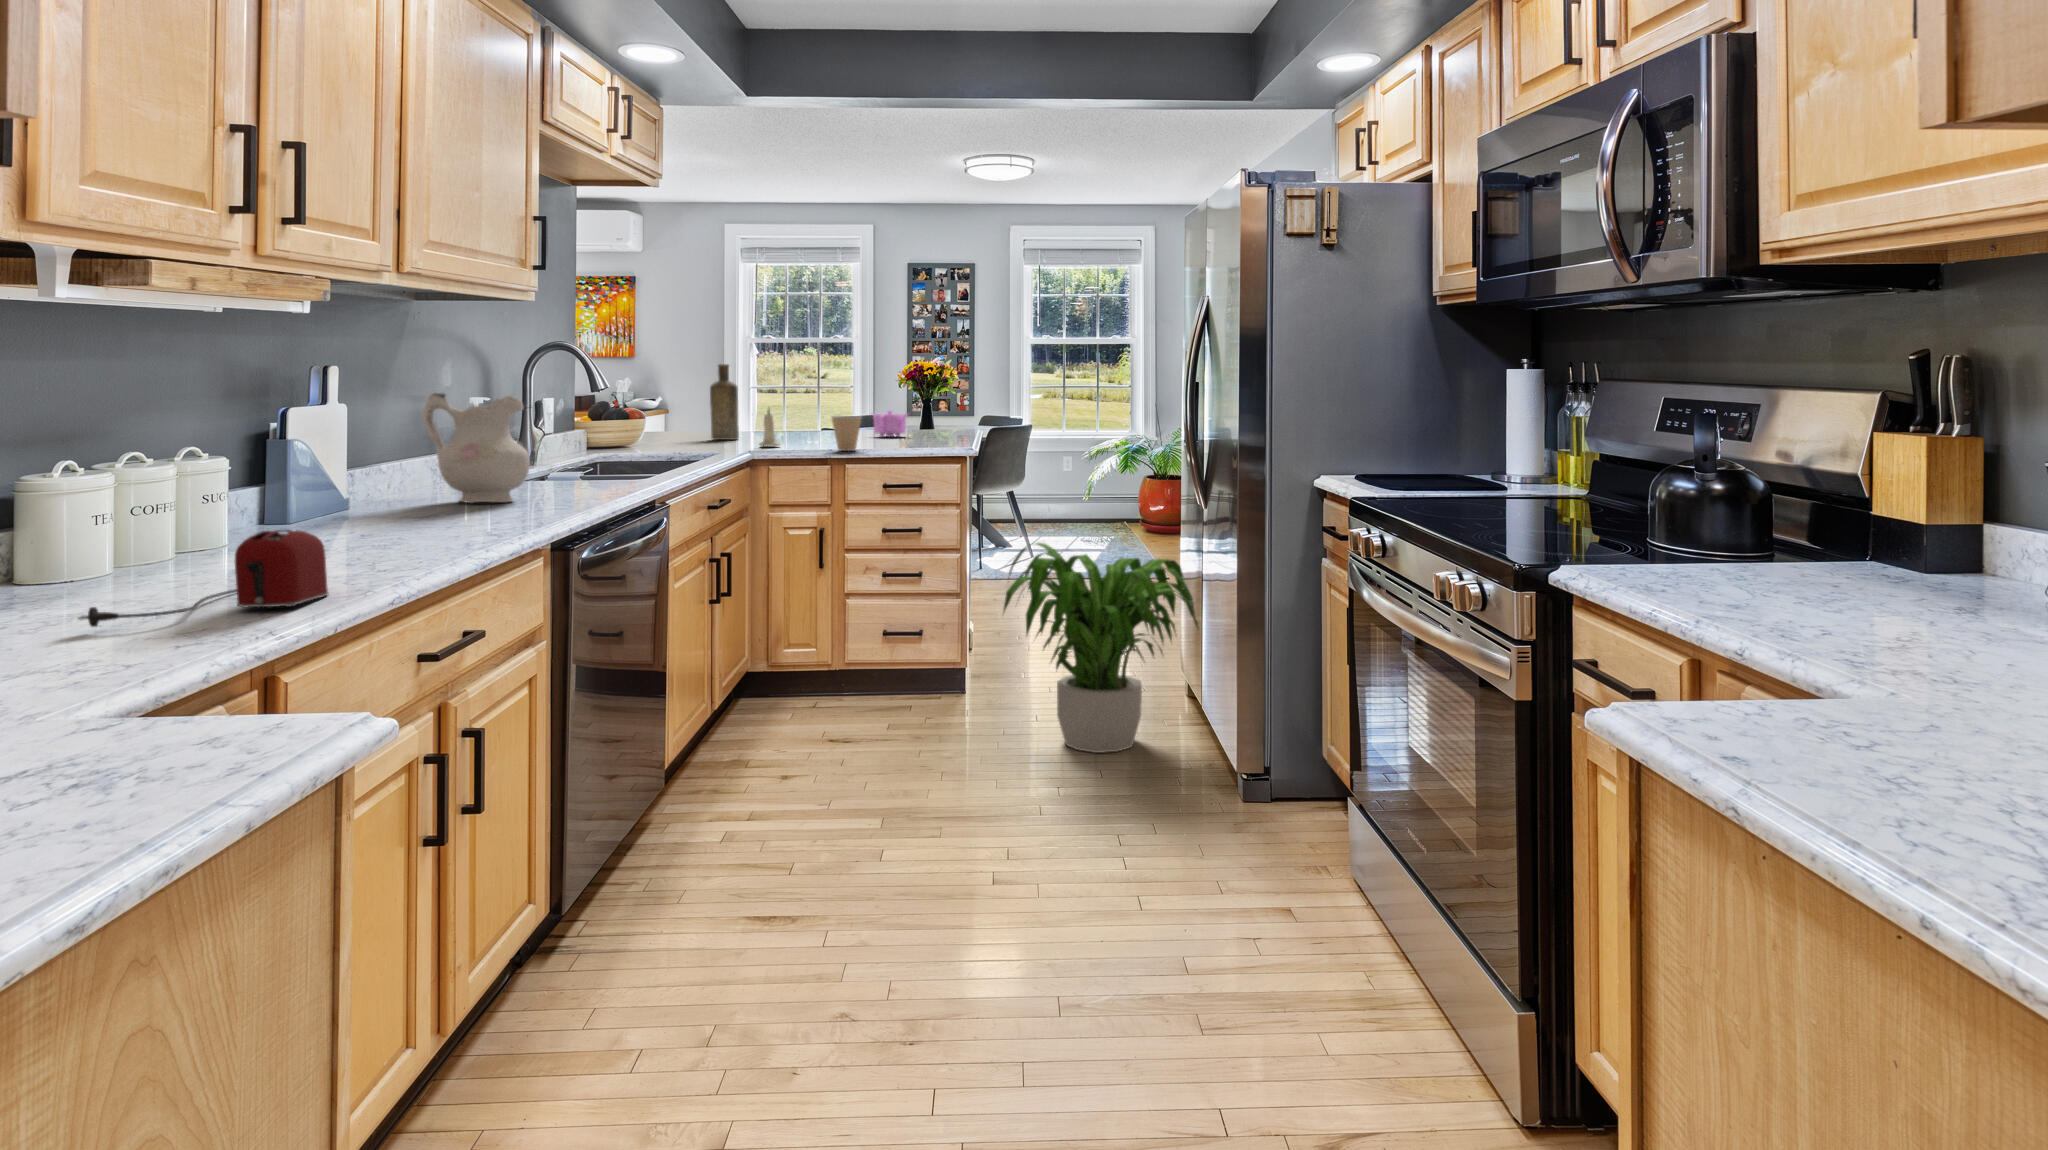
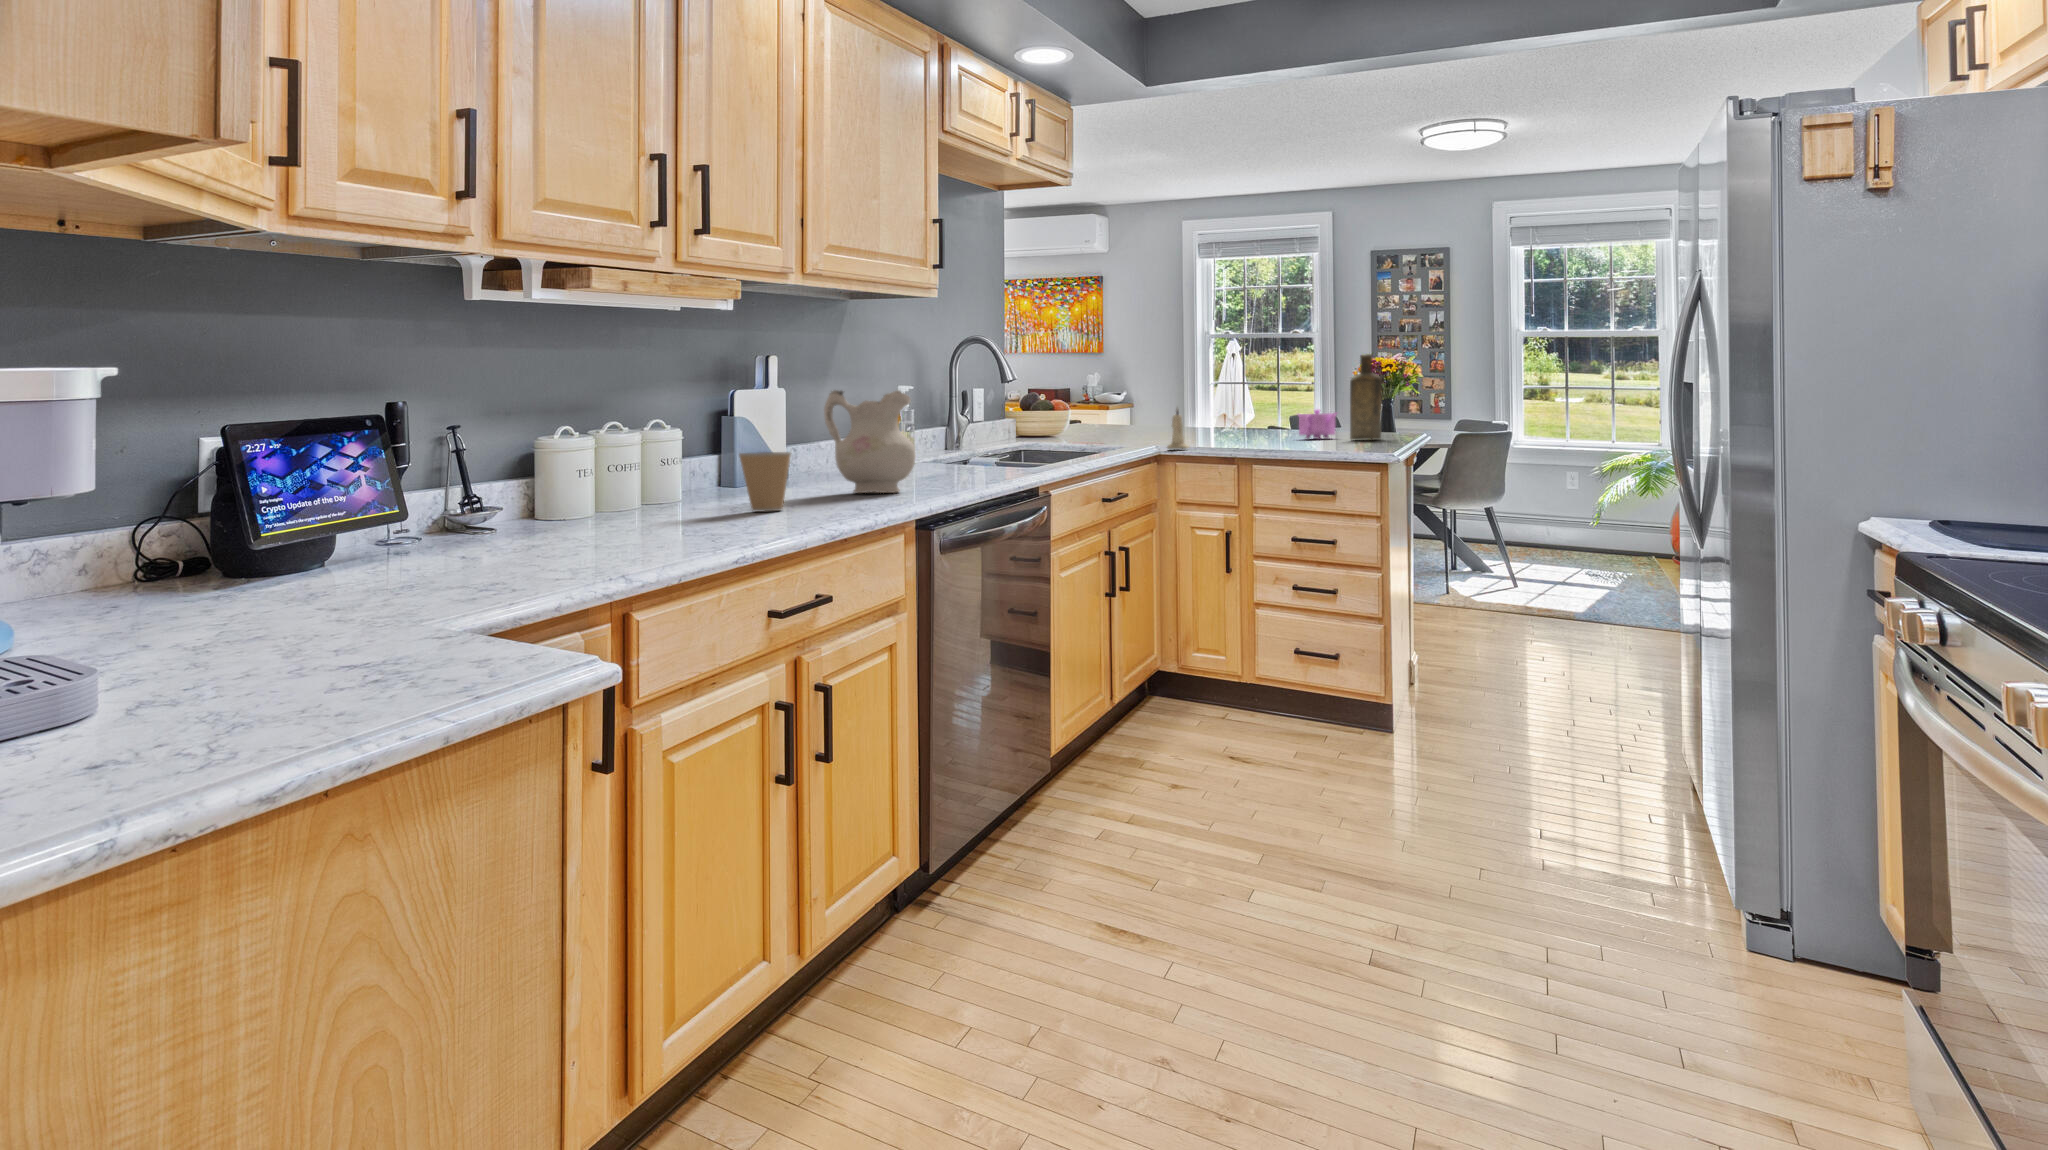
bottle: present [710,364,739,440] -> present [1350,354,1382,440]
coffee cup: present [832,416,861,451] -> present [739,452,791,512]
toaster: present [78,530,328,627] -> none [523,489,709,562]
potted plant: present [1004,543,1199,753] -> none [1413,547,1659,791]

